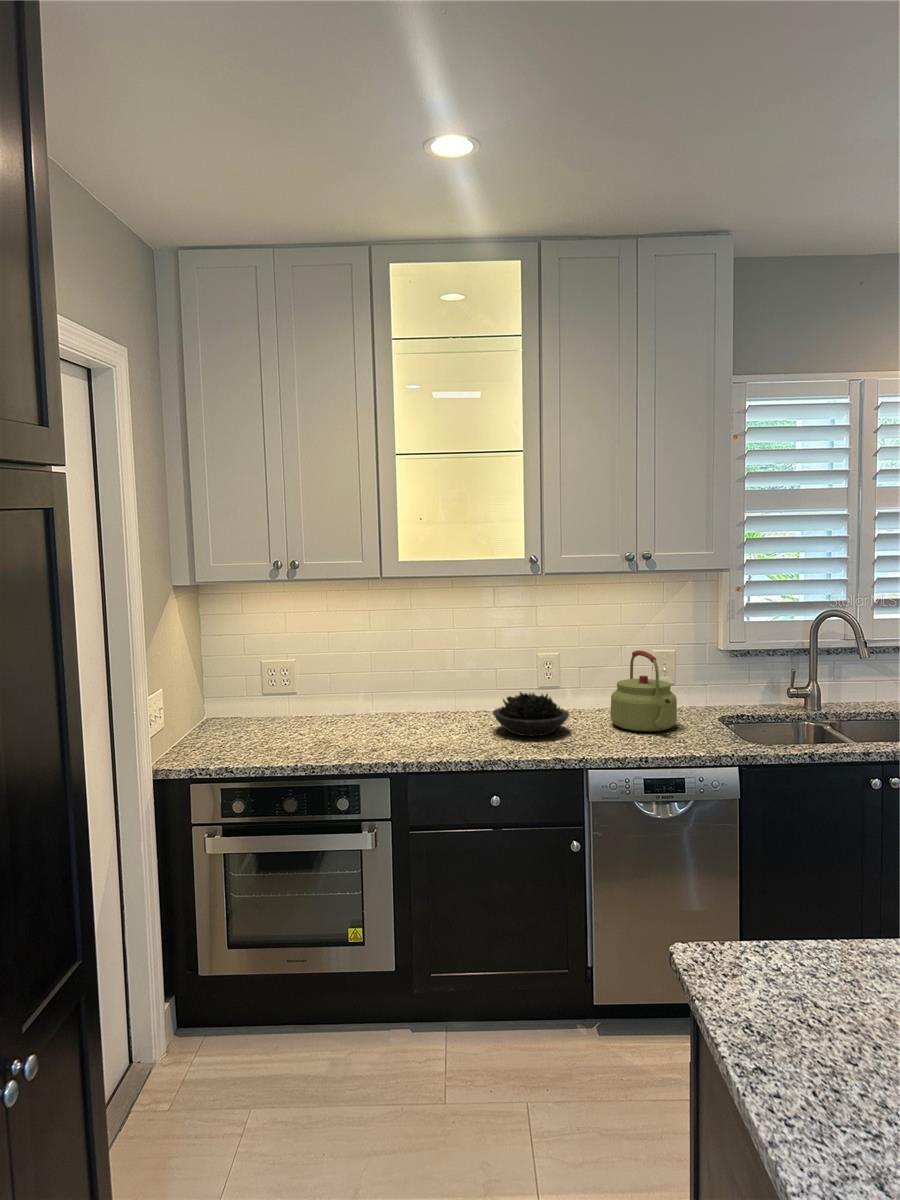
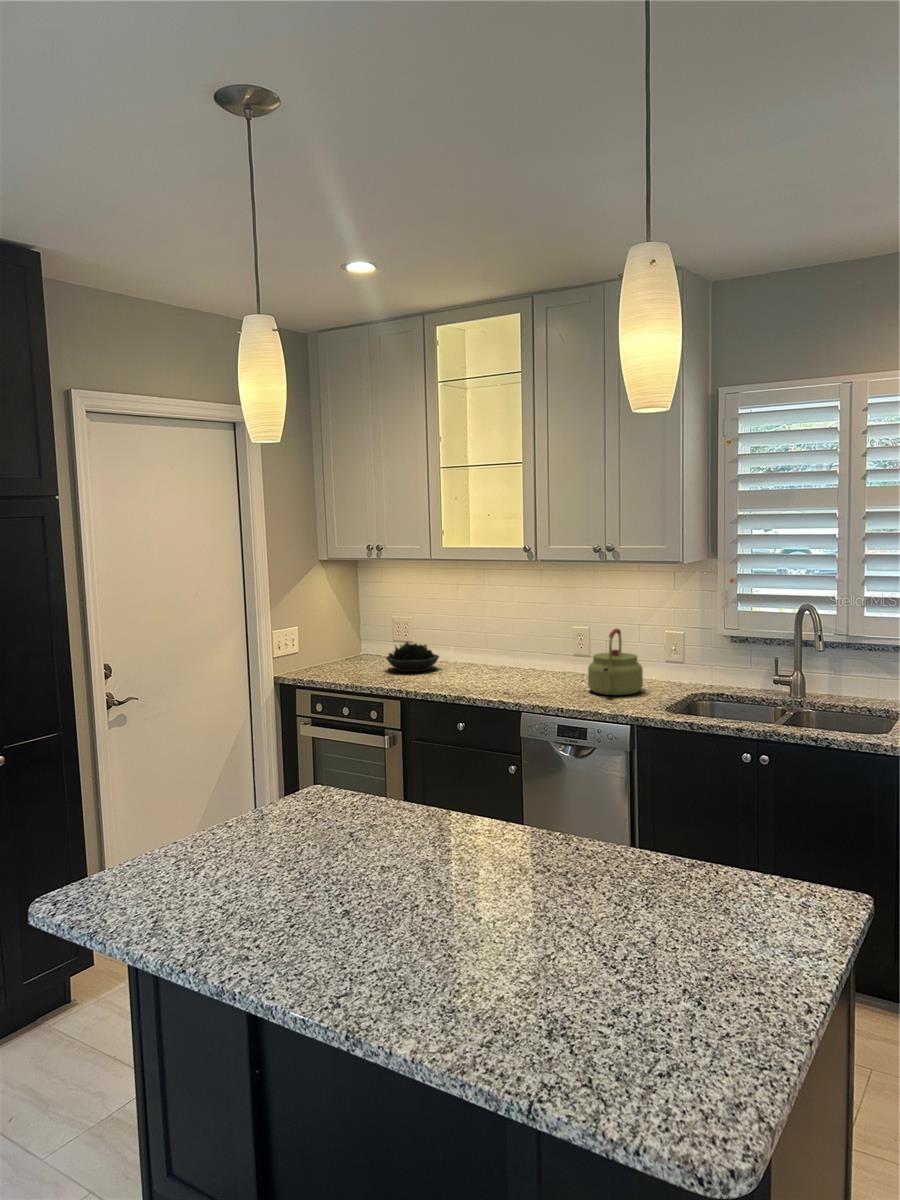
succulent plant: present [493,692,569,736] -> present [386,642,439,672]

